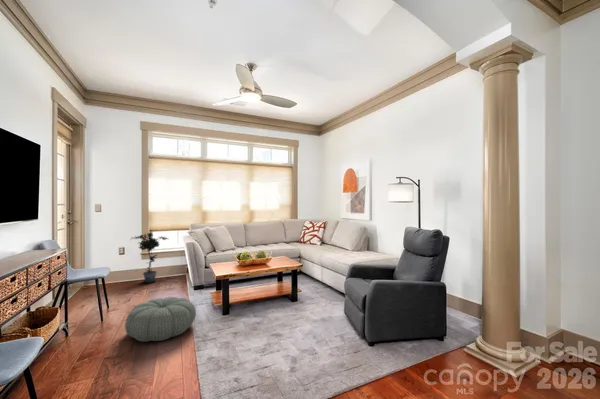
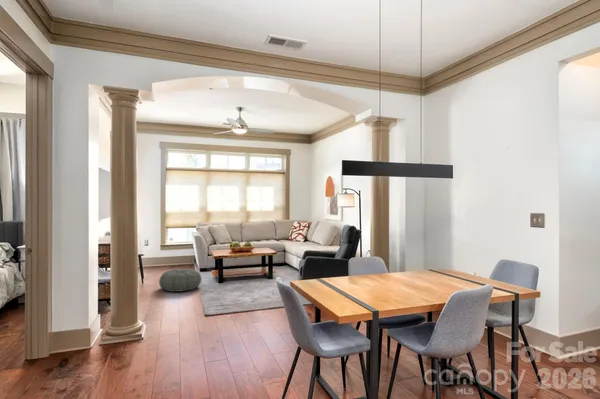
potted plant: present [135,232,168,283] -> none [153,227,181,267]

